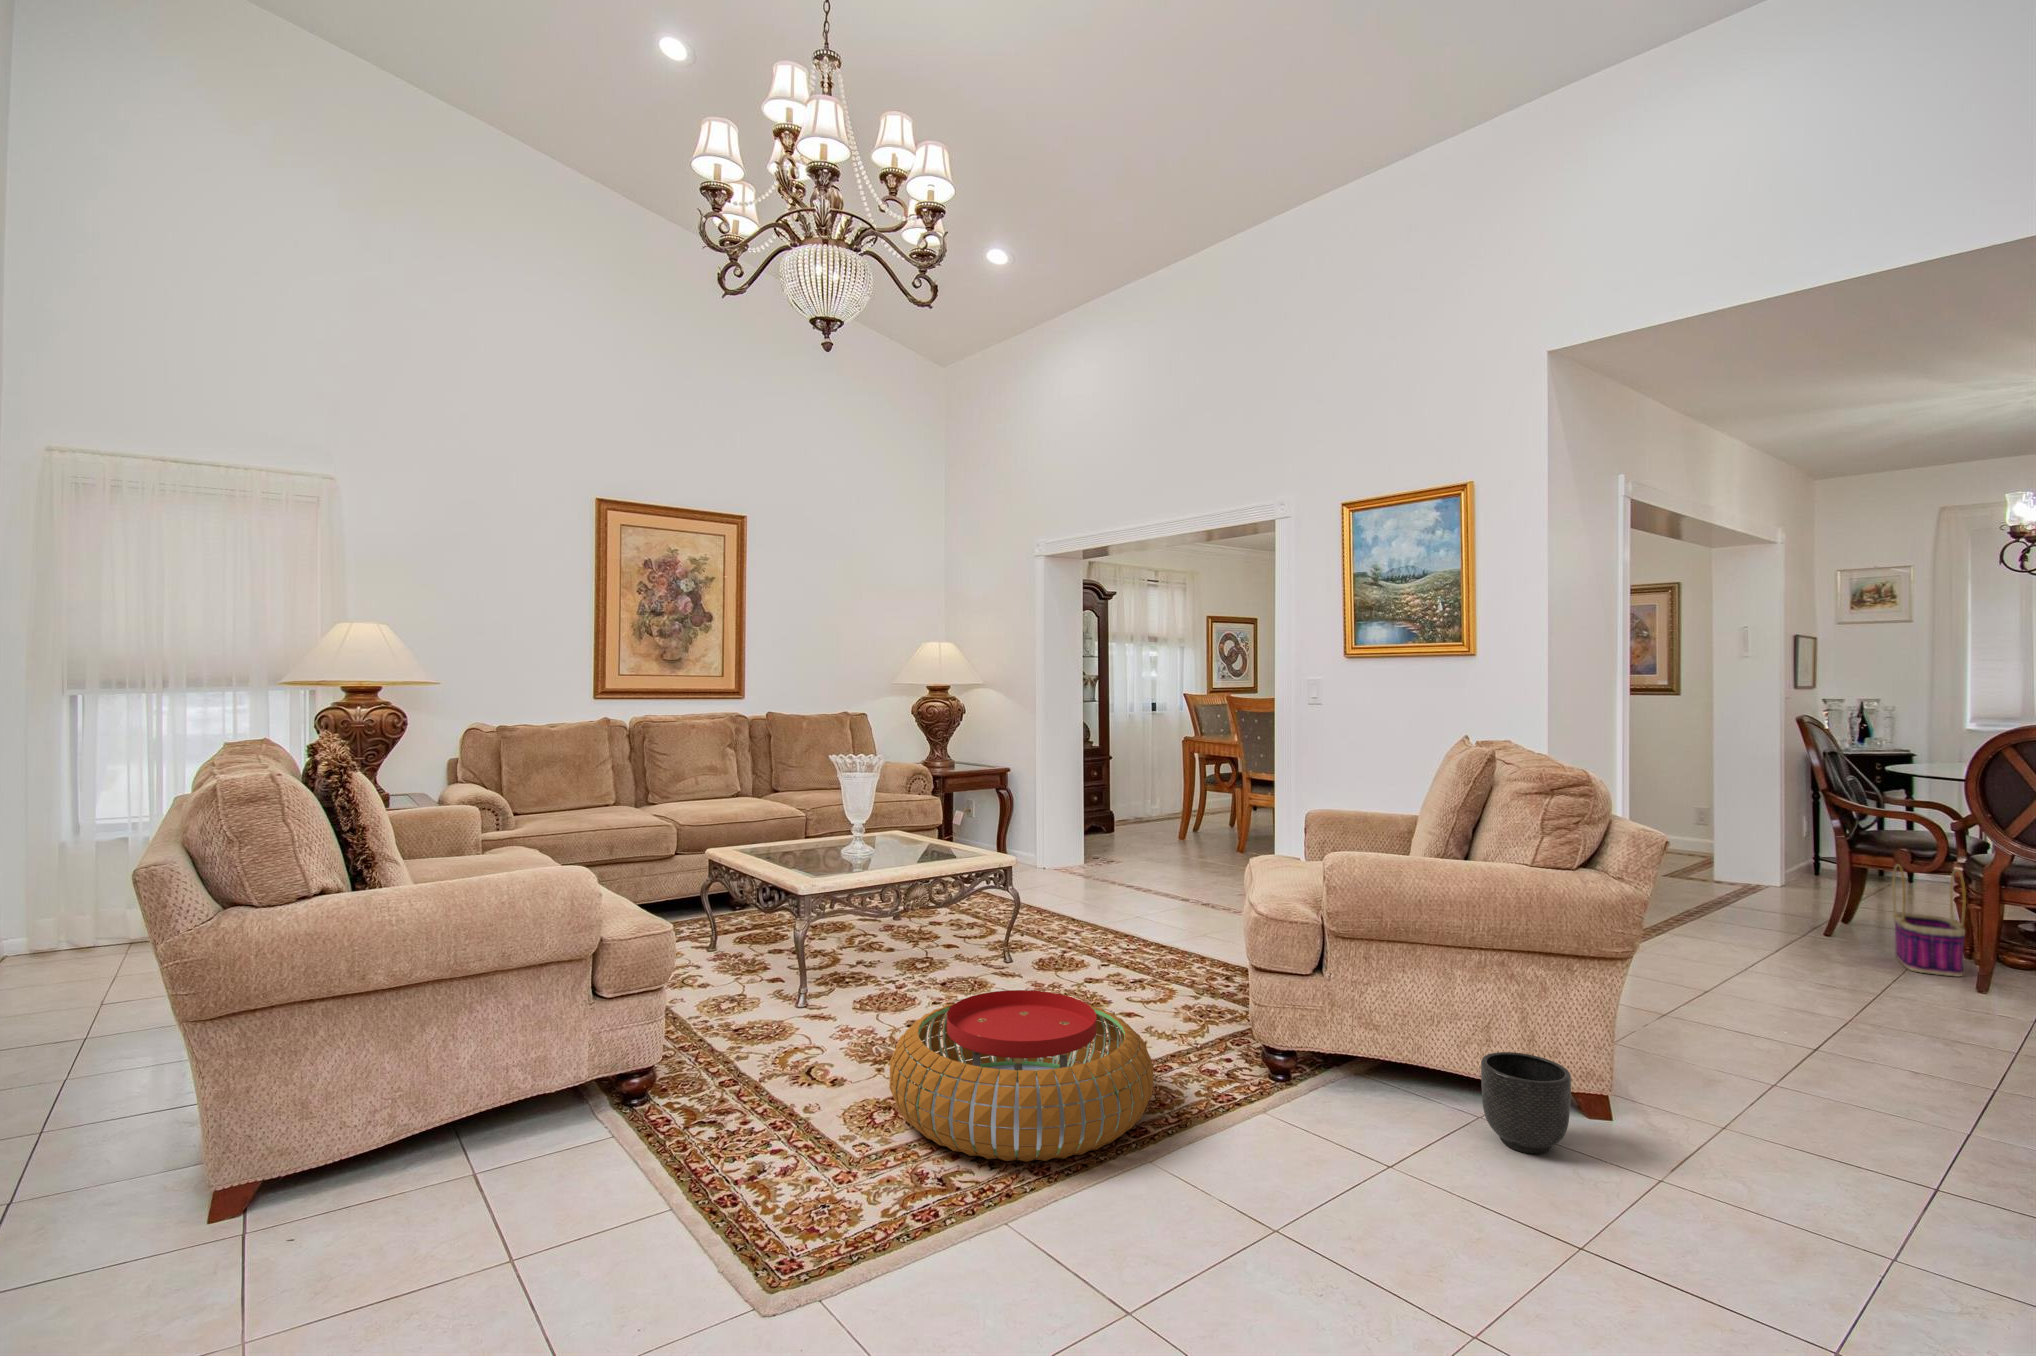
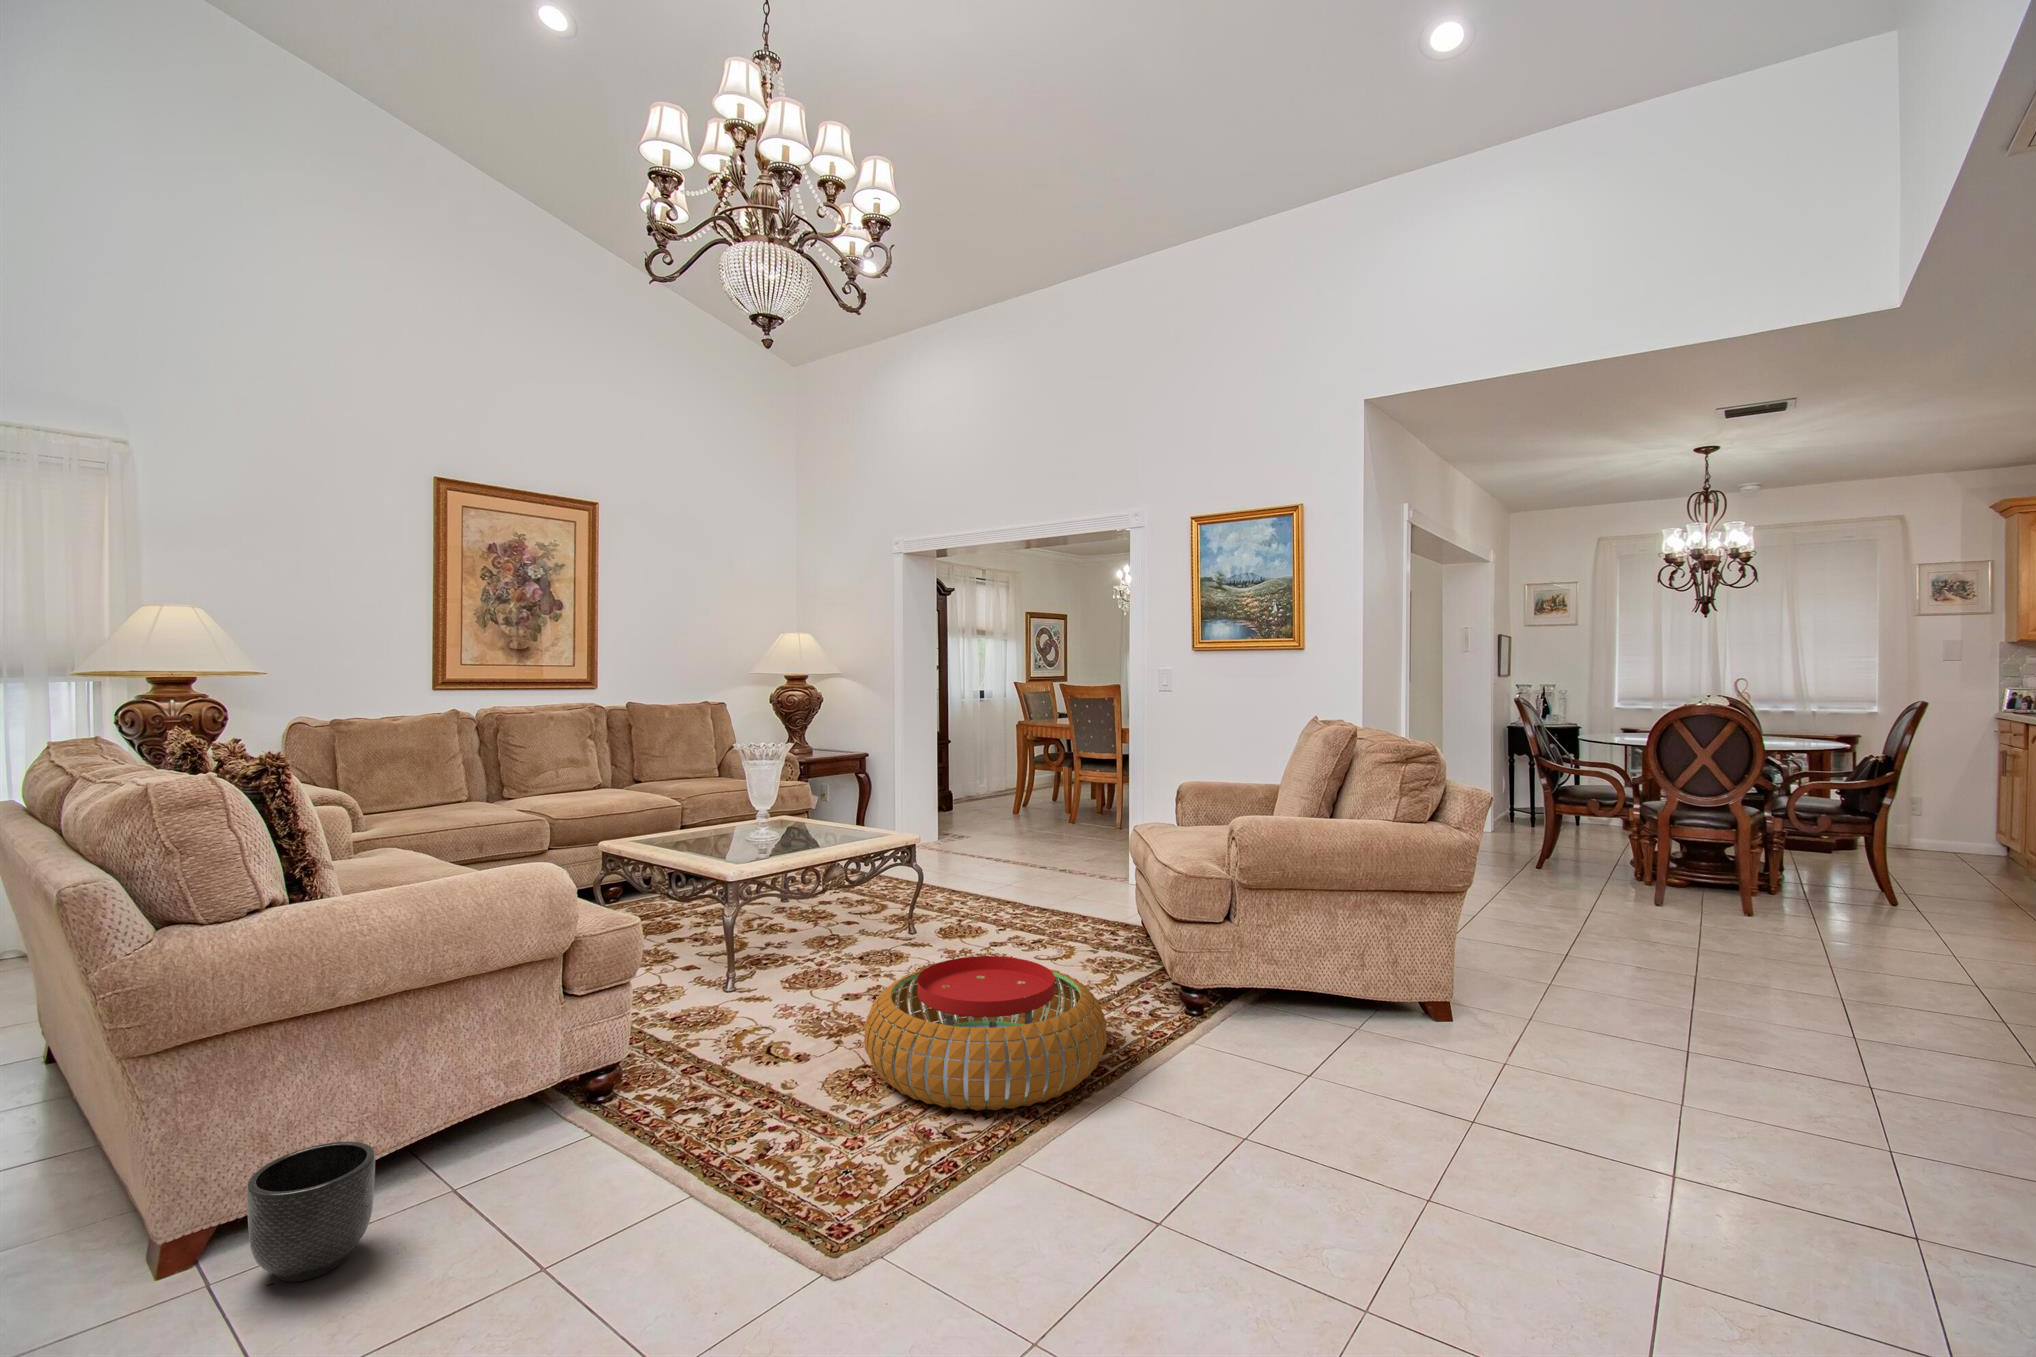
basket: present [1892,864,1966,976] -> none [1594,810,1644,894]
planter: present [1481,1052,1571,1154] -> present [247,1141,375,1282]

